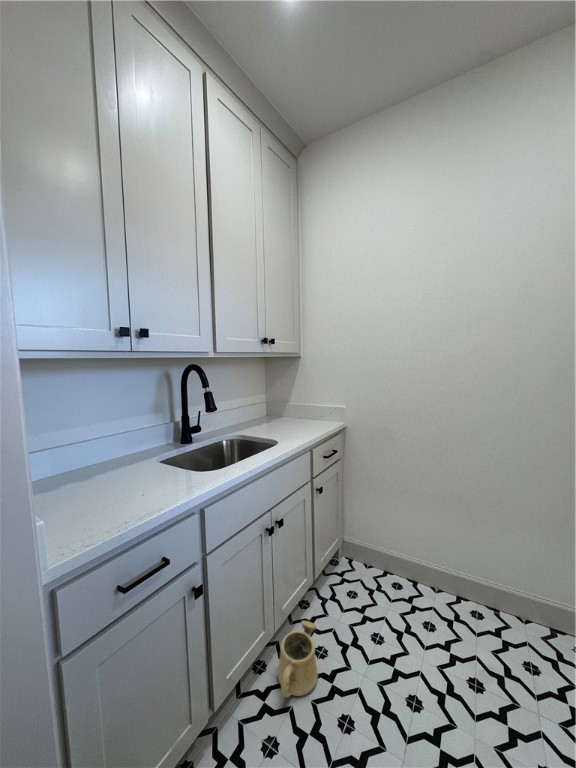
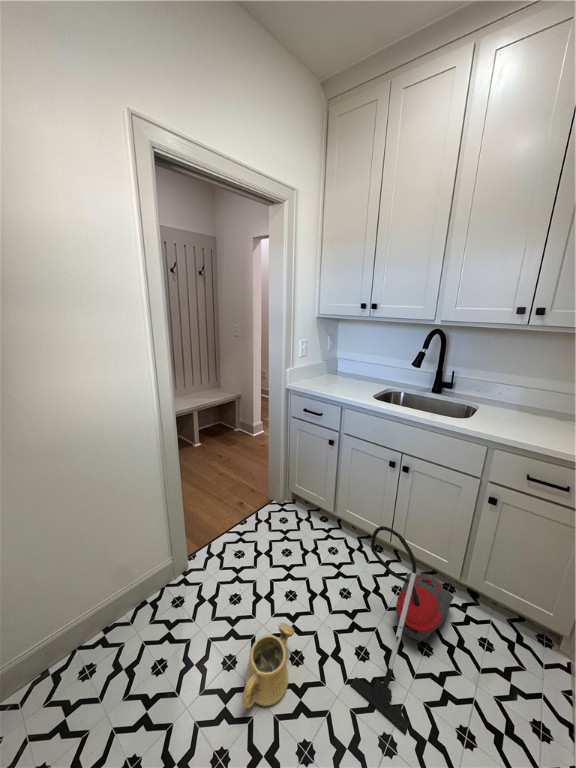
vacuum cleaner: none [372,517,445,695] -> present [350,526,454,736]

